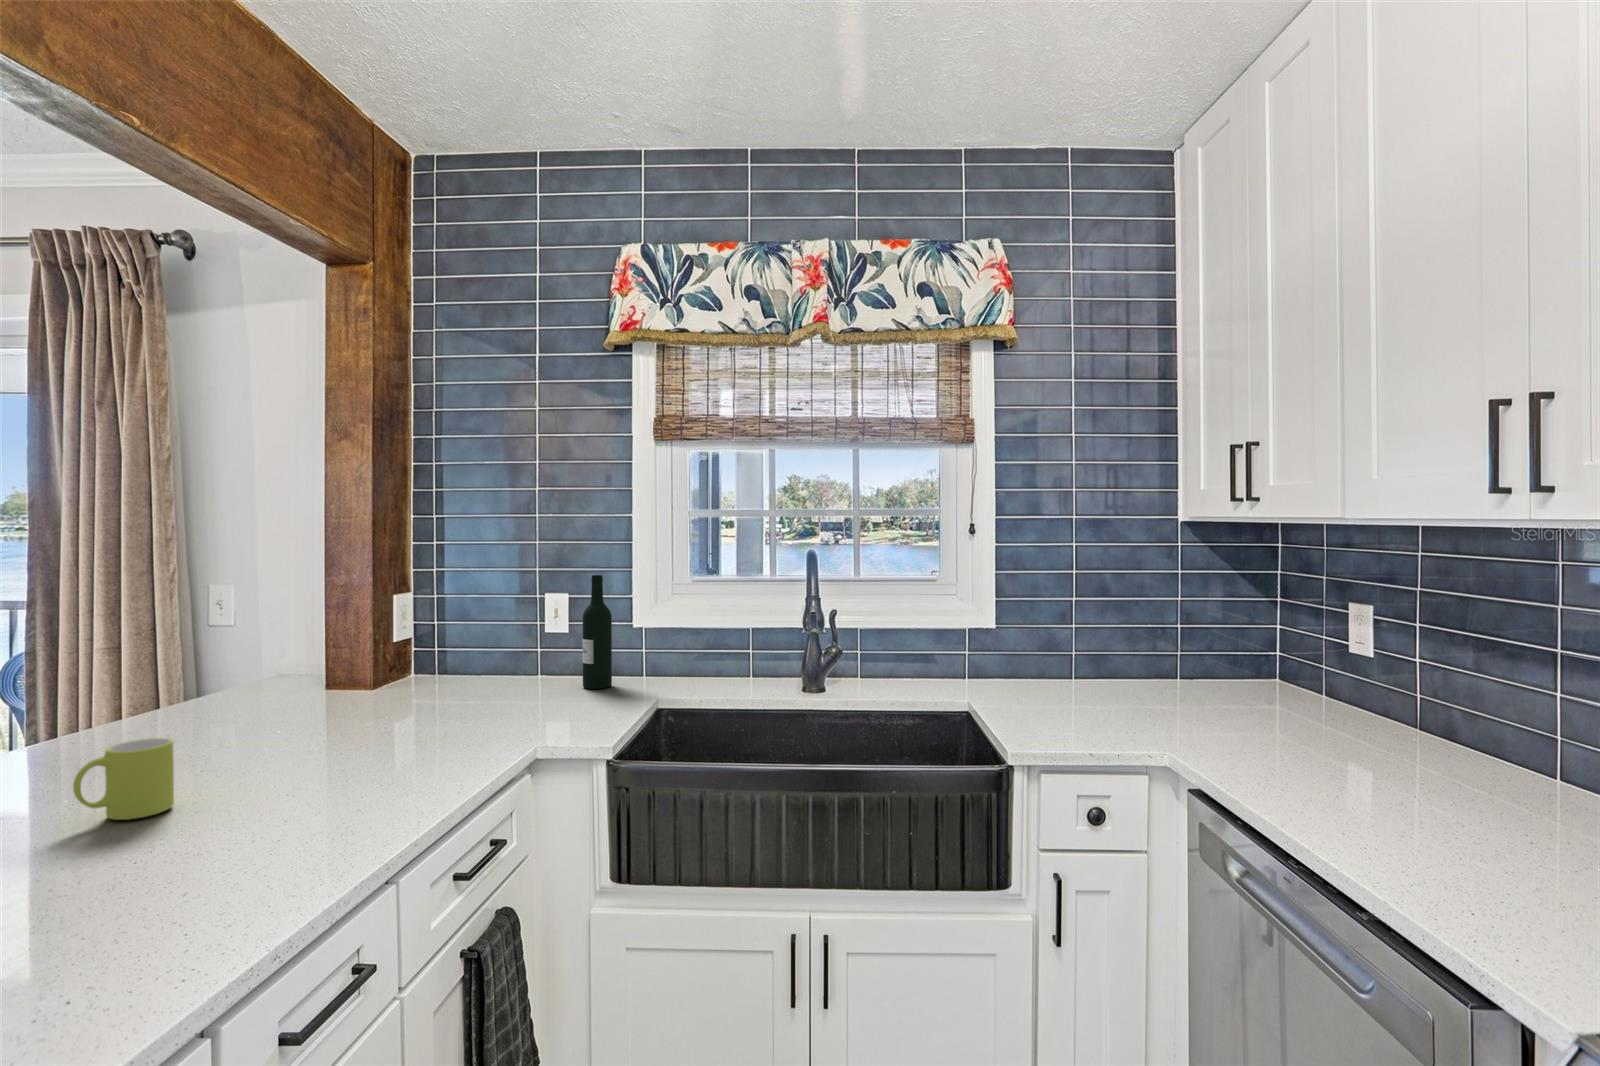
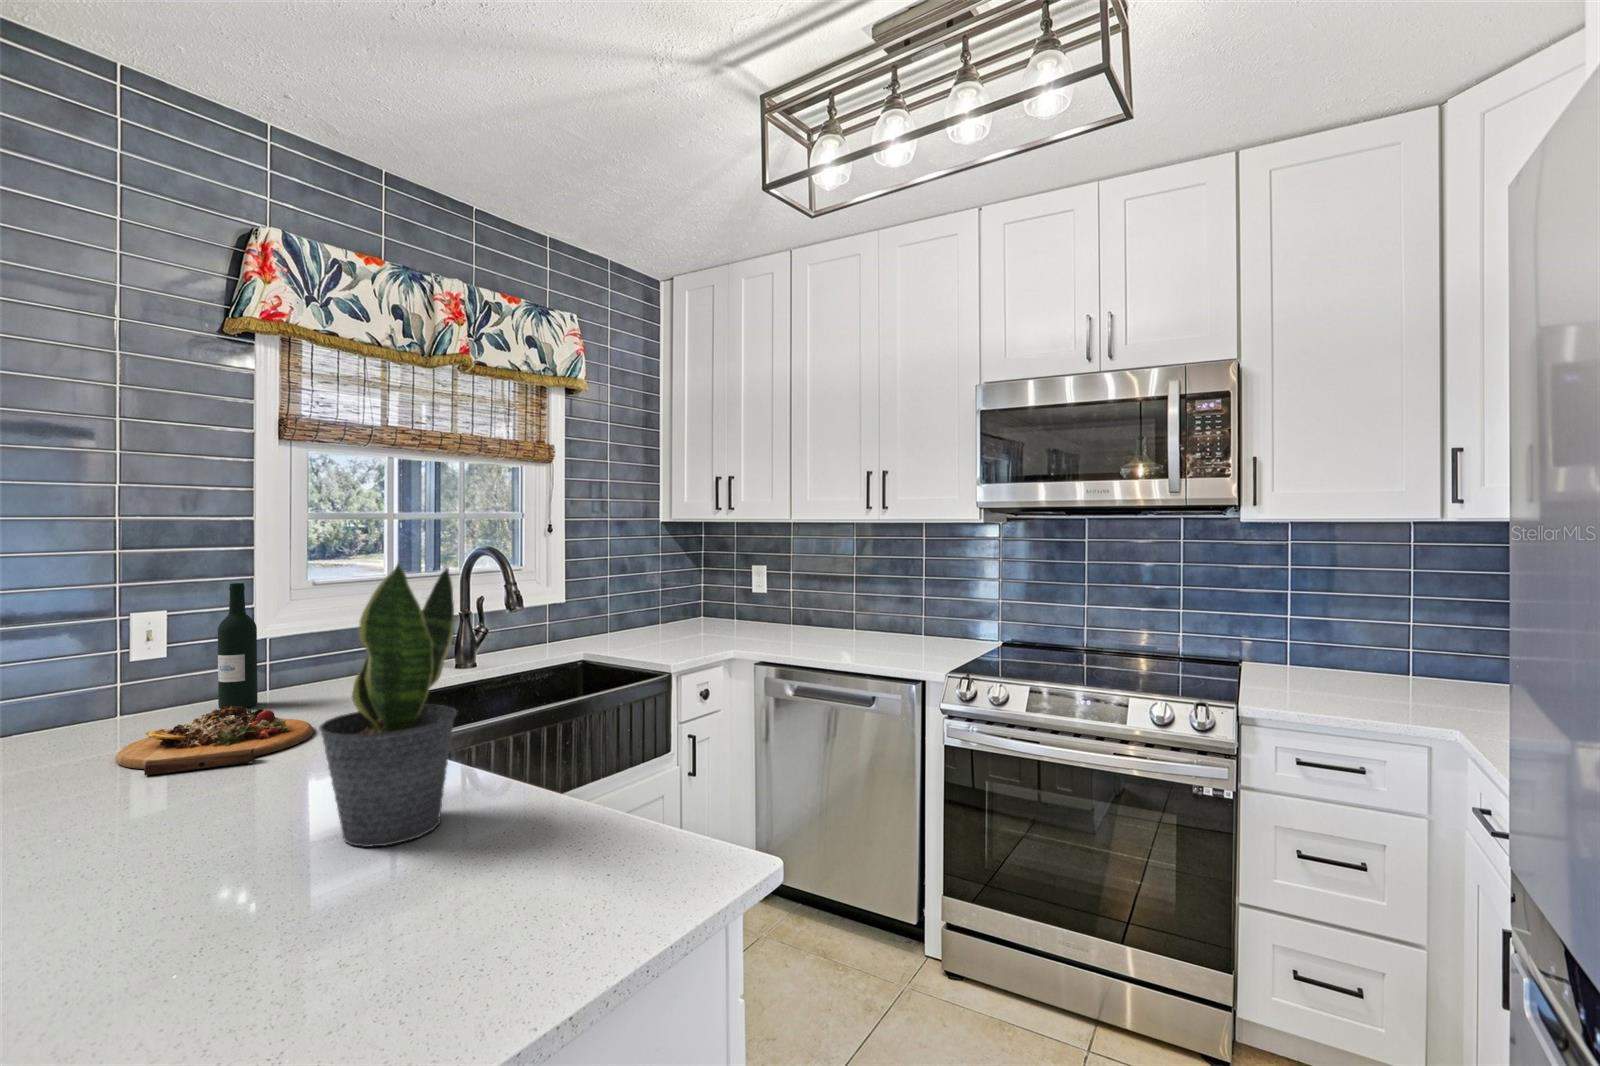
potted plant: none [188,560,340,856] -> present [319,564,457,847]
cutting board: none [402,683,566,738] -> present [116,706,314,775]
mug: present [73,738,174,820] -> none [96,791,184,899]

